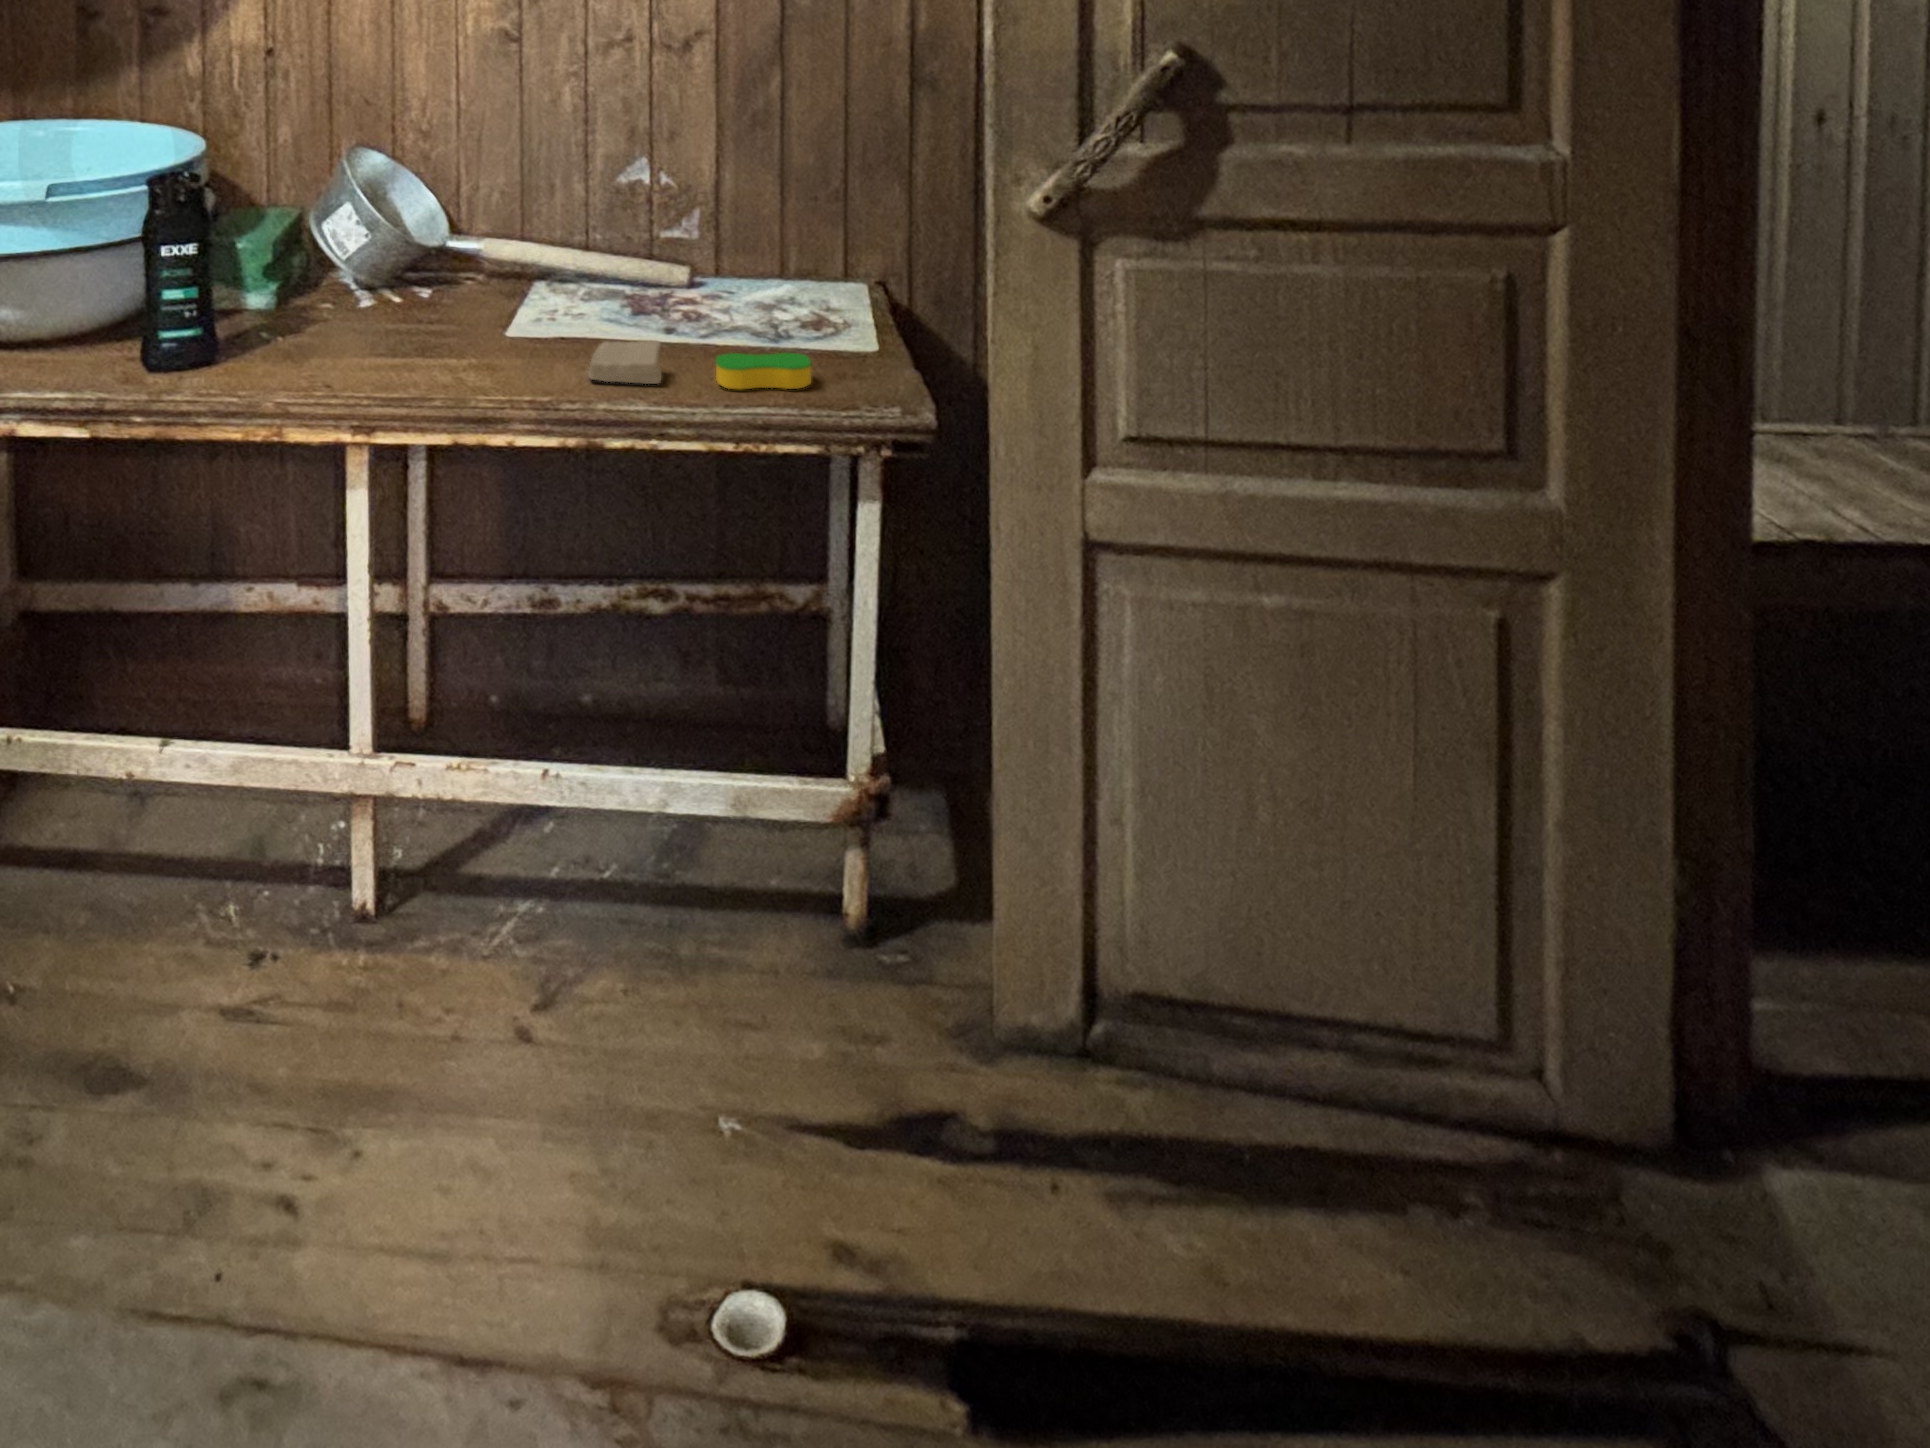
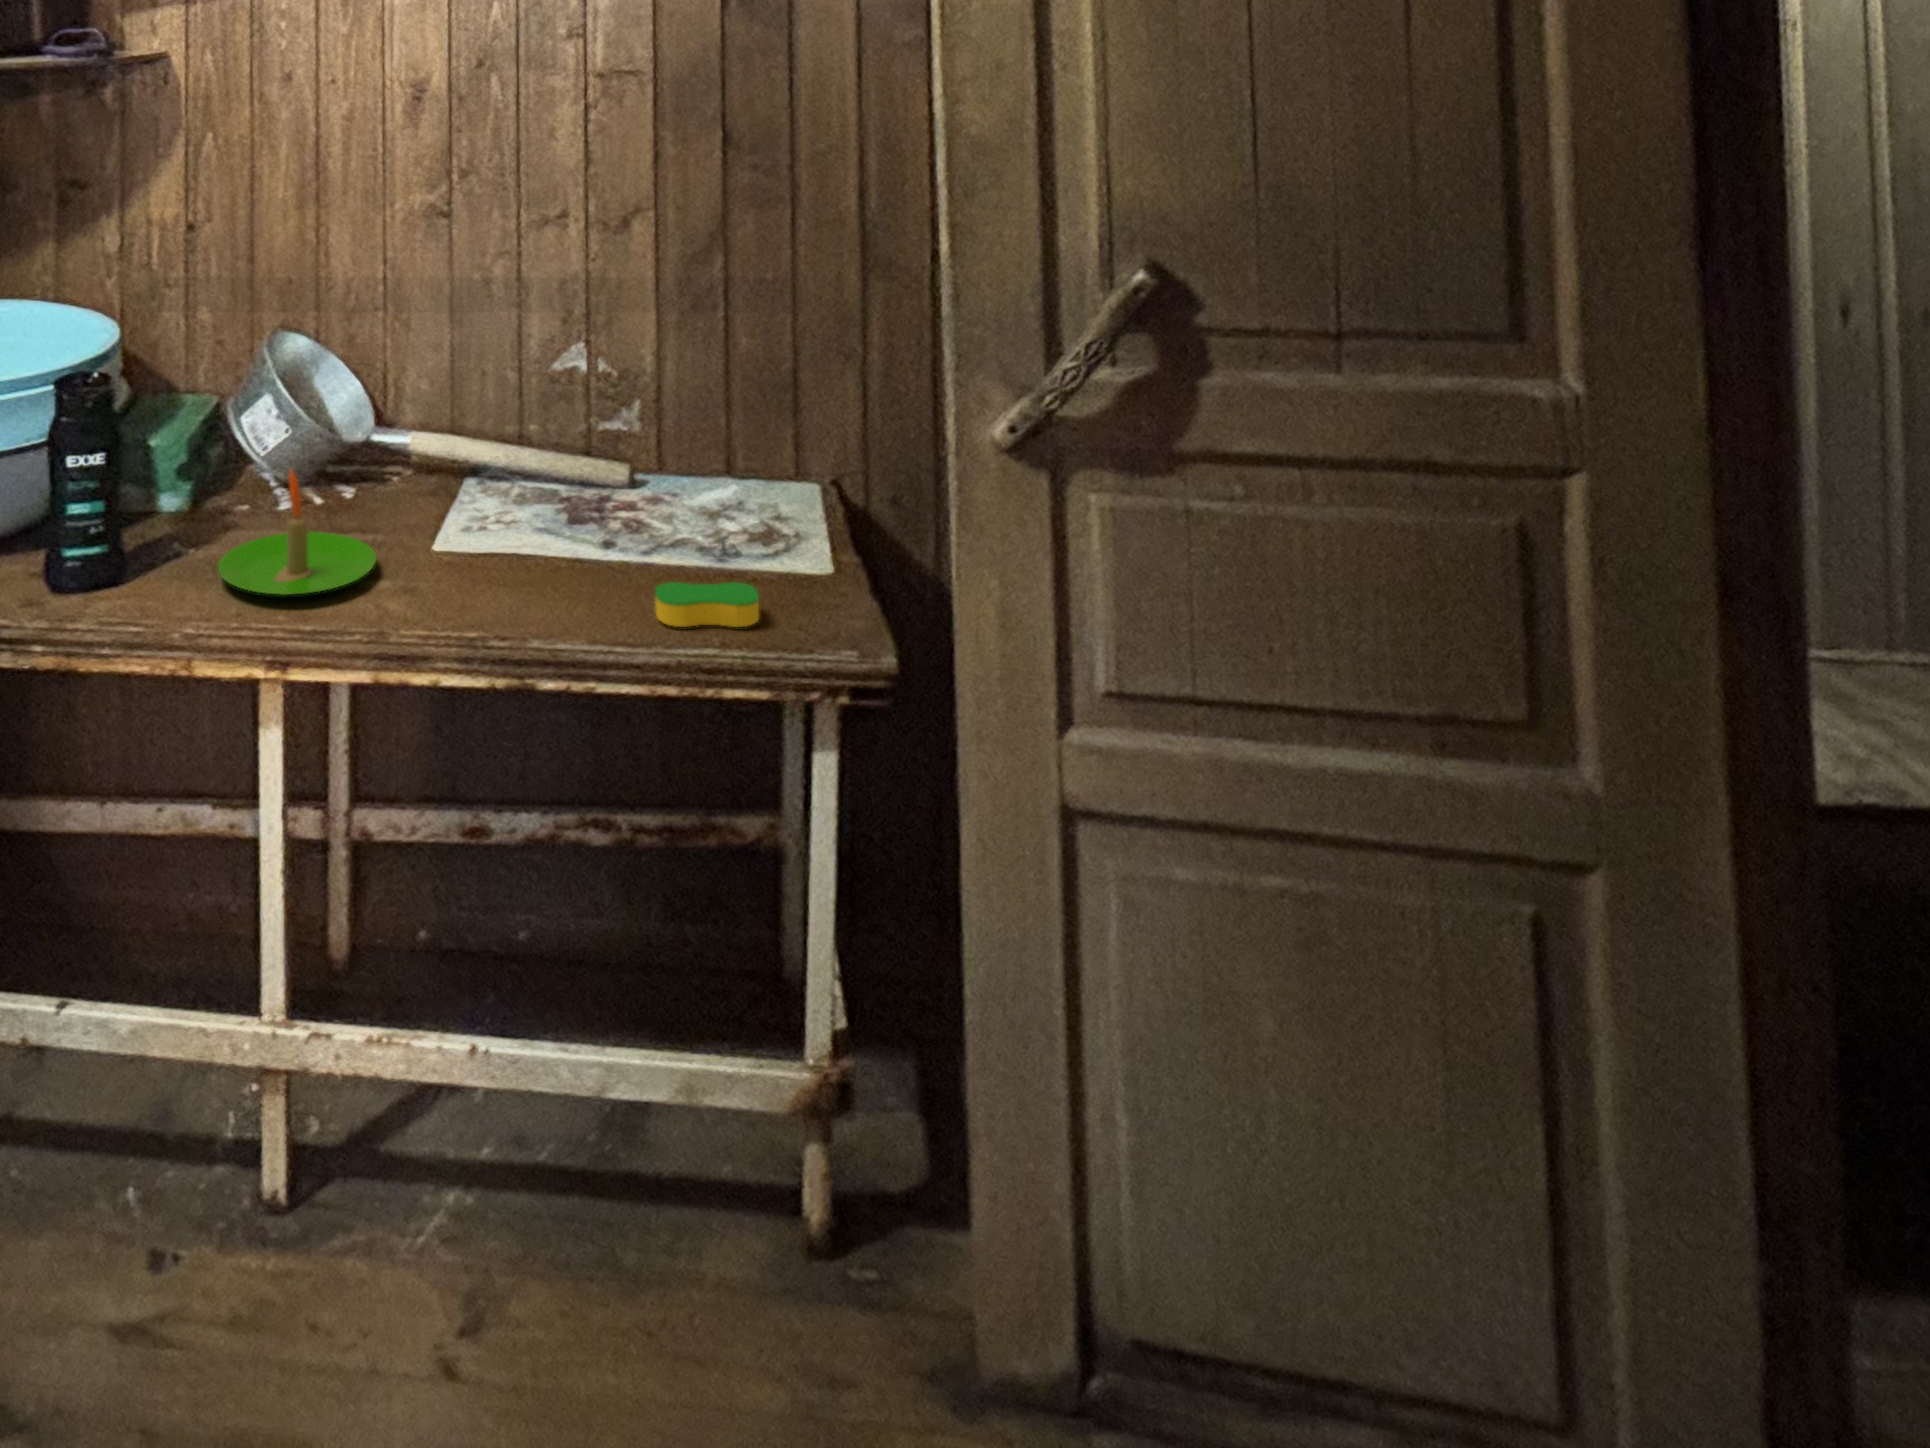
candle: none [307,260,456,370] -> present [218,471,376,595]
soap bar: present [588,340,662,384] -> none [517,566,596,618]

